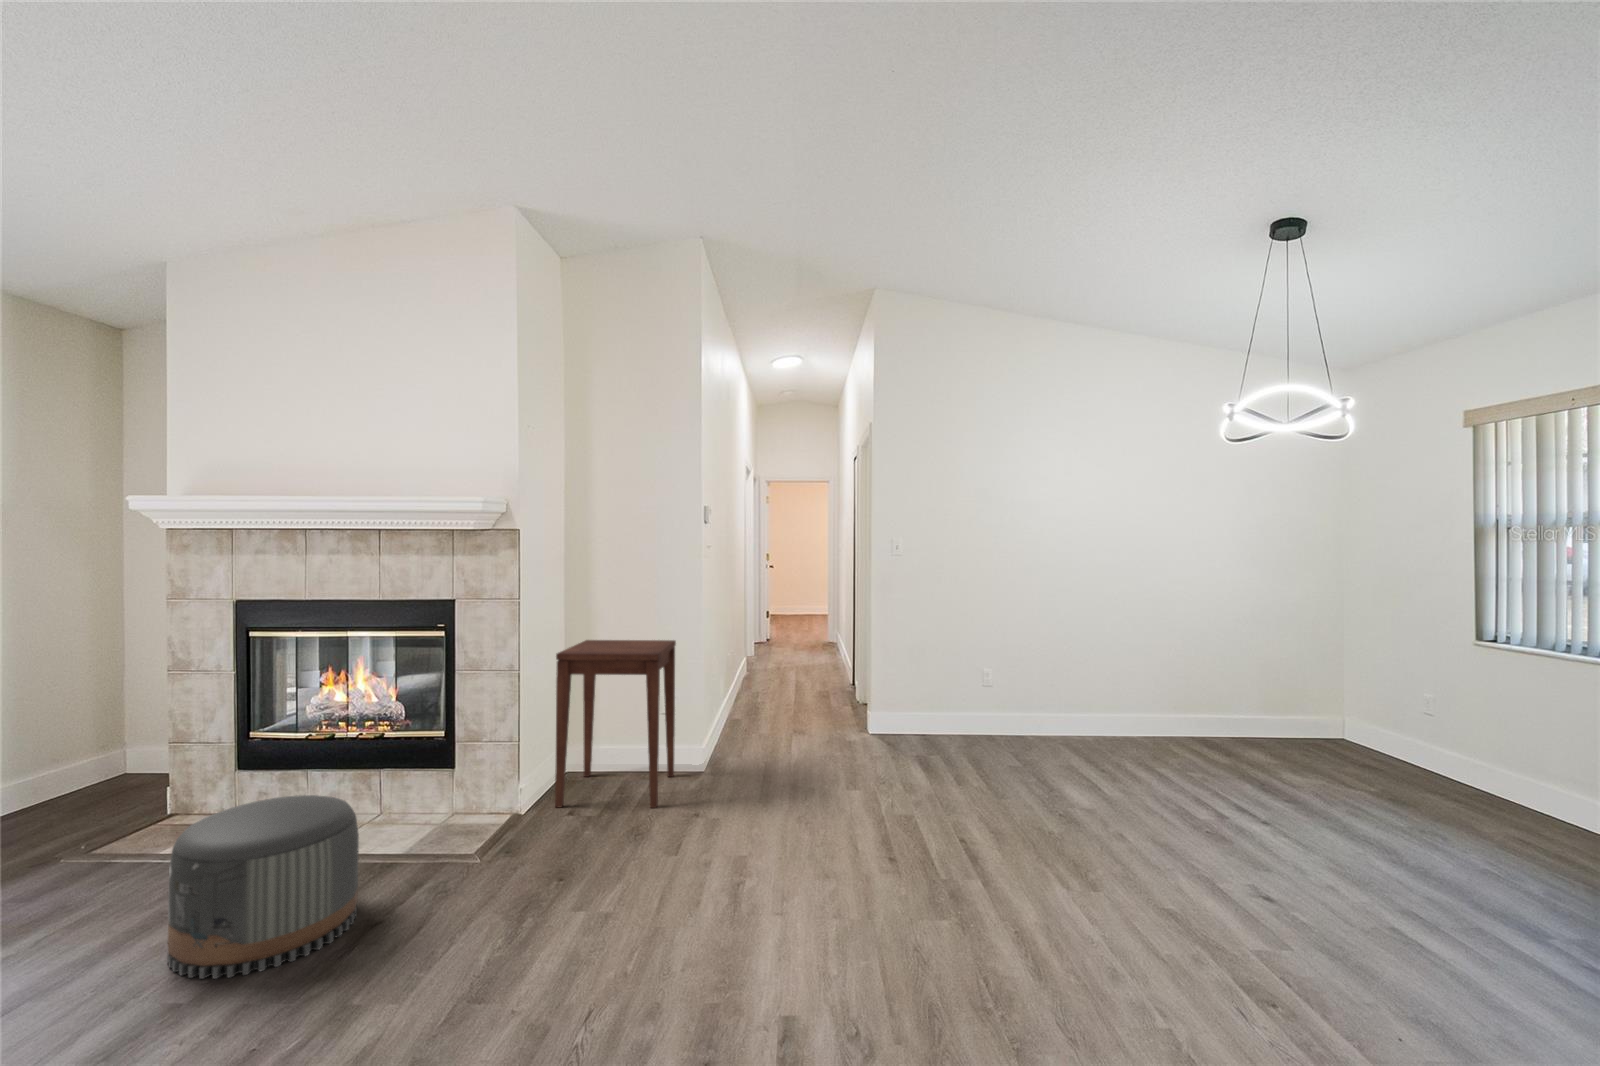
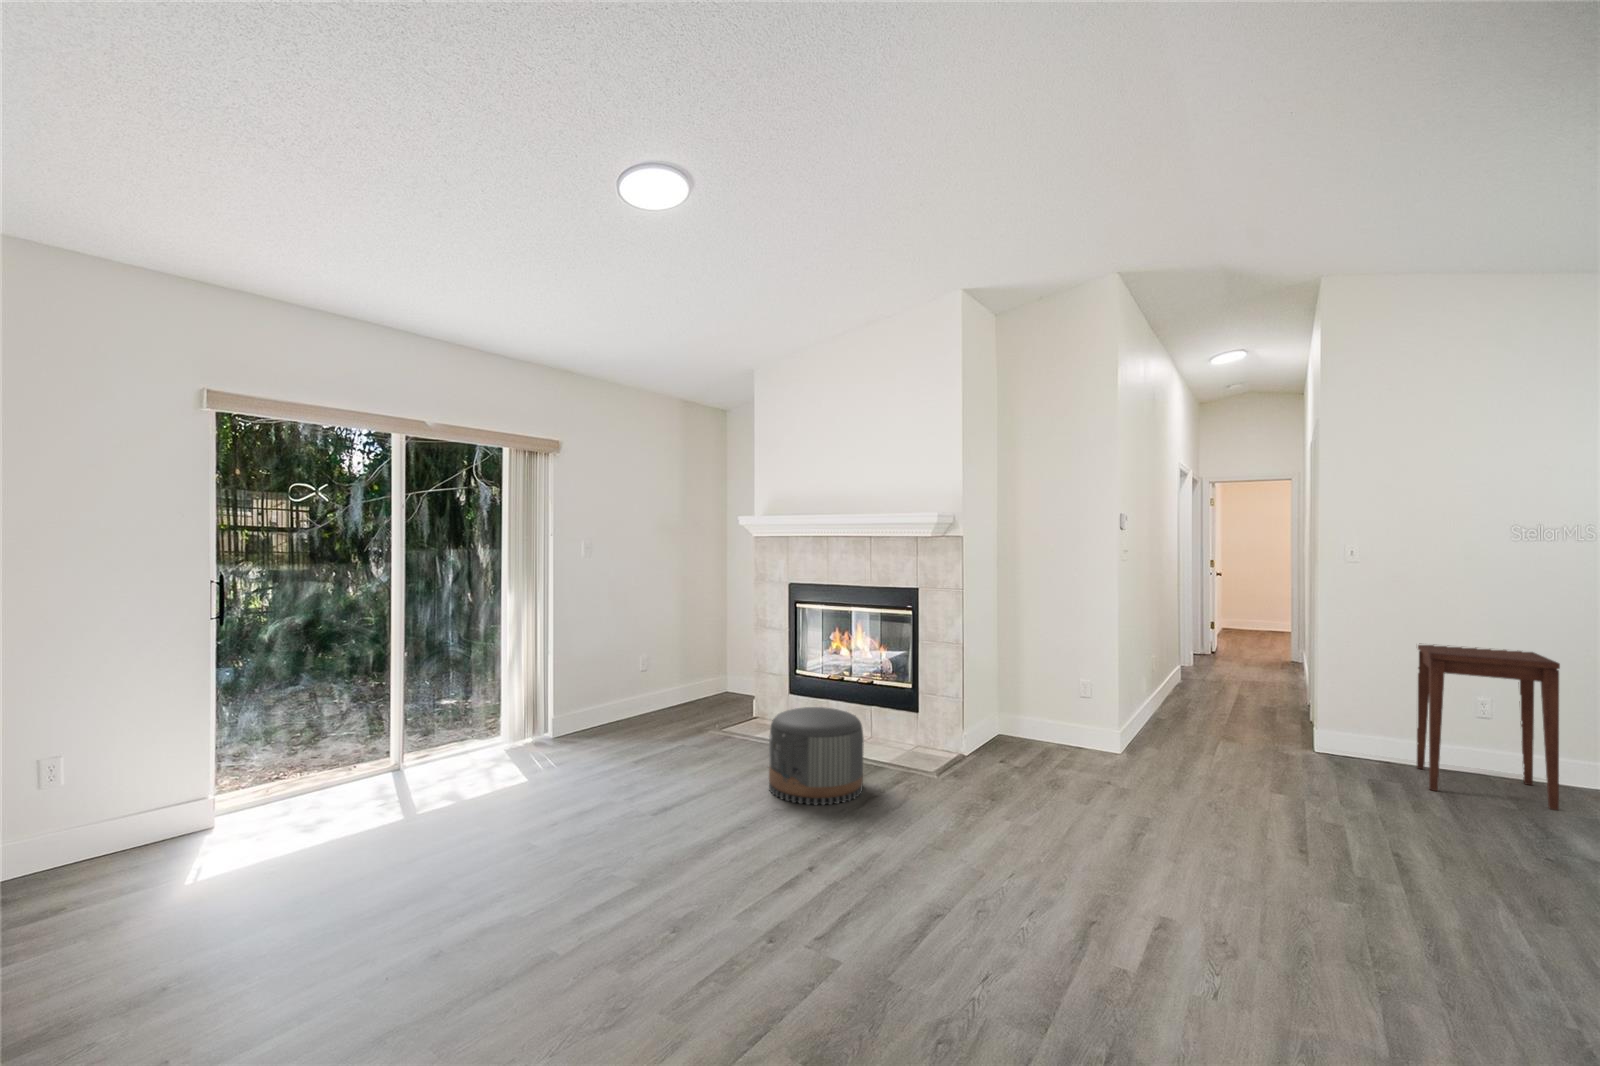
side table: present [555,640,676,808] -> present [1417,645,1560,810]

